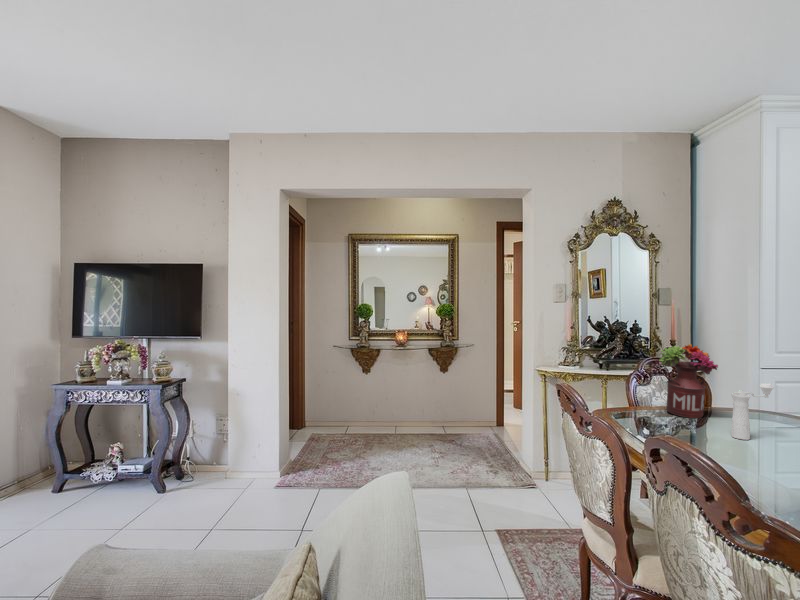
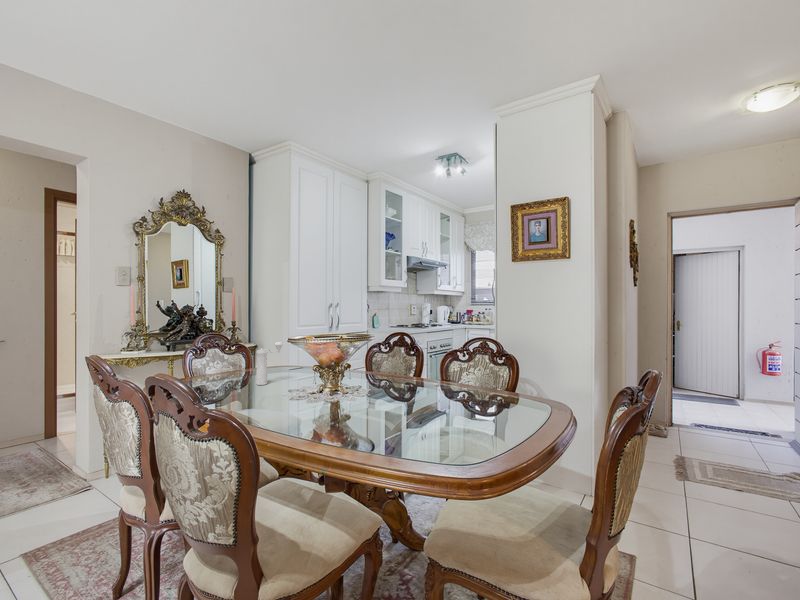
flower arrangement: present [659,344,718,418] -> none [209,318,253,378]

